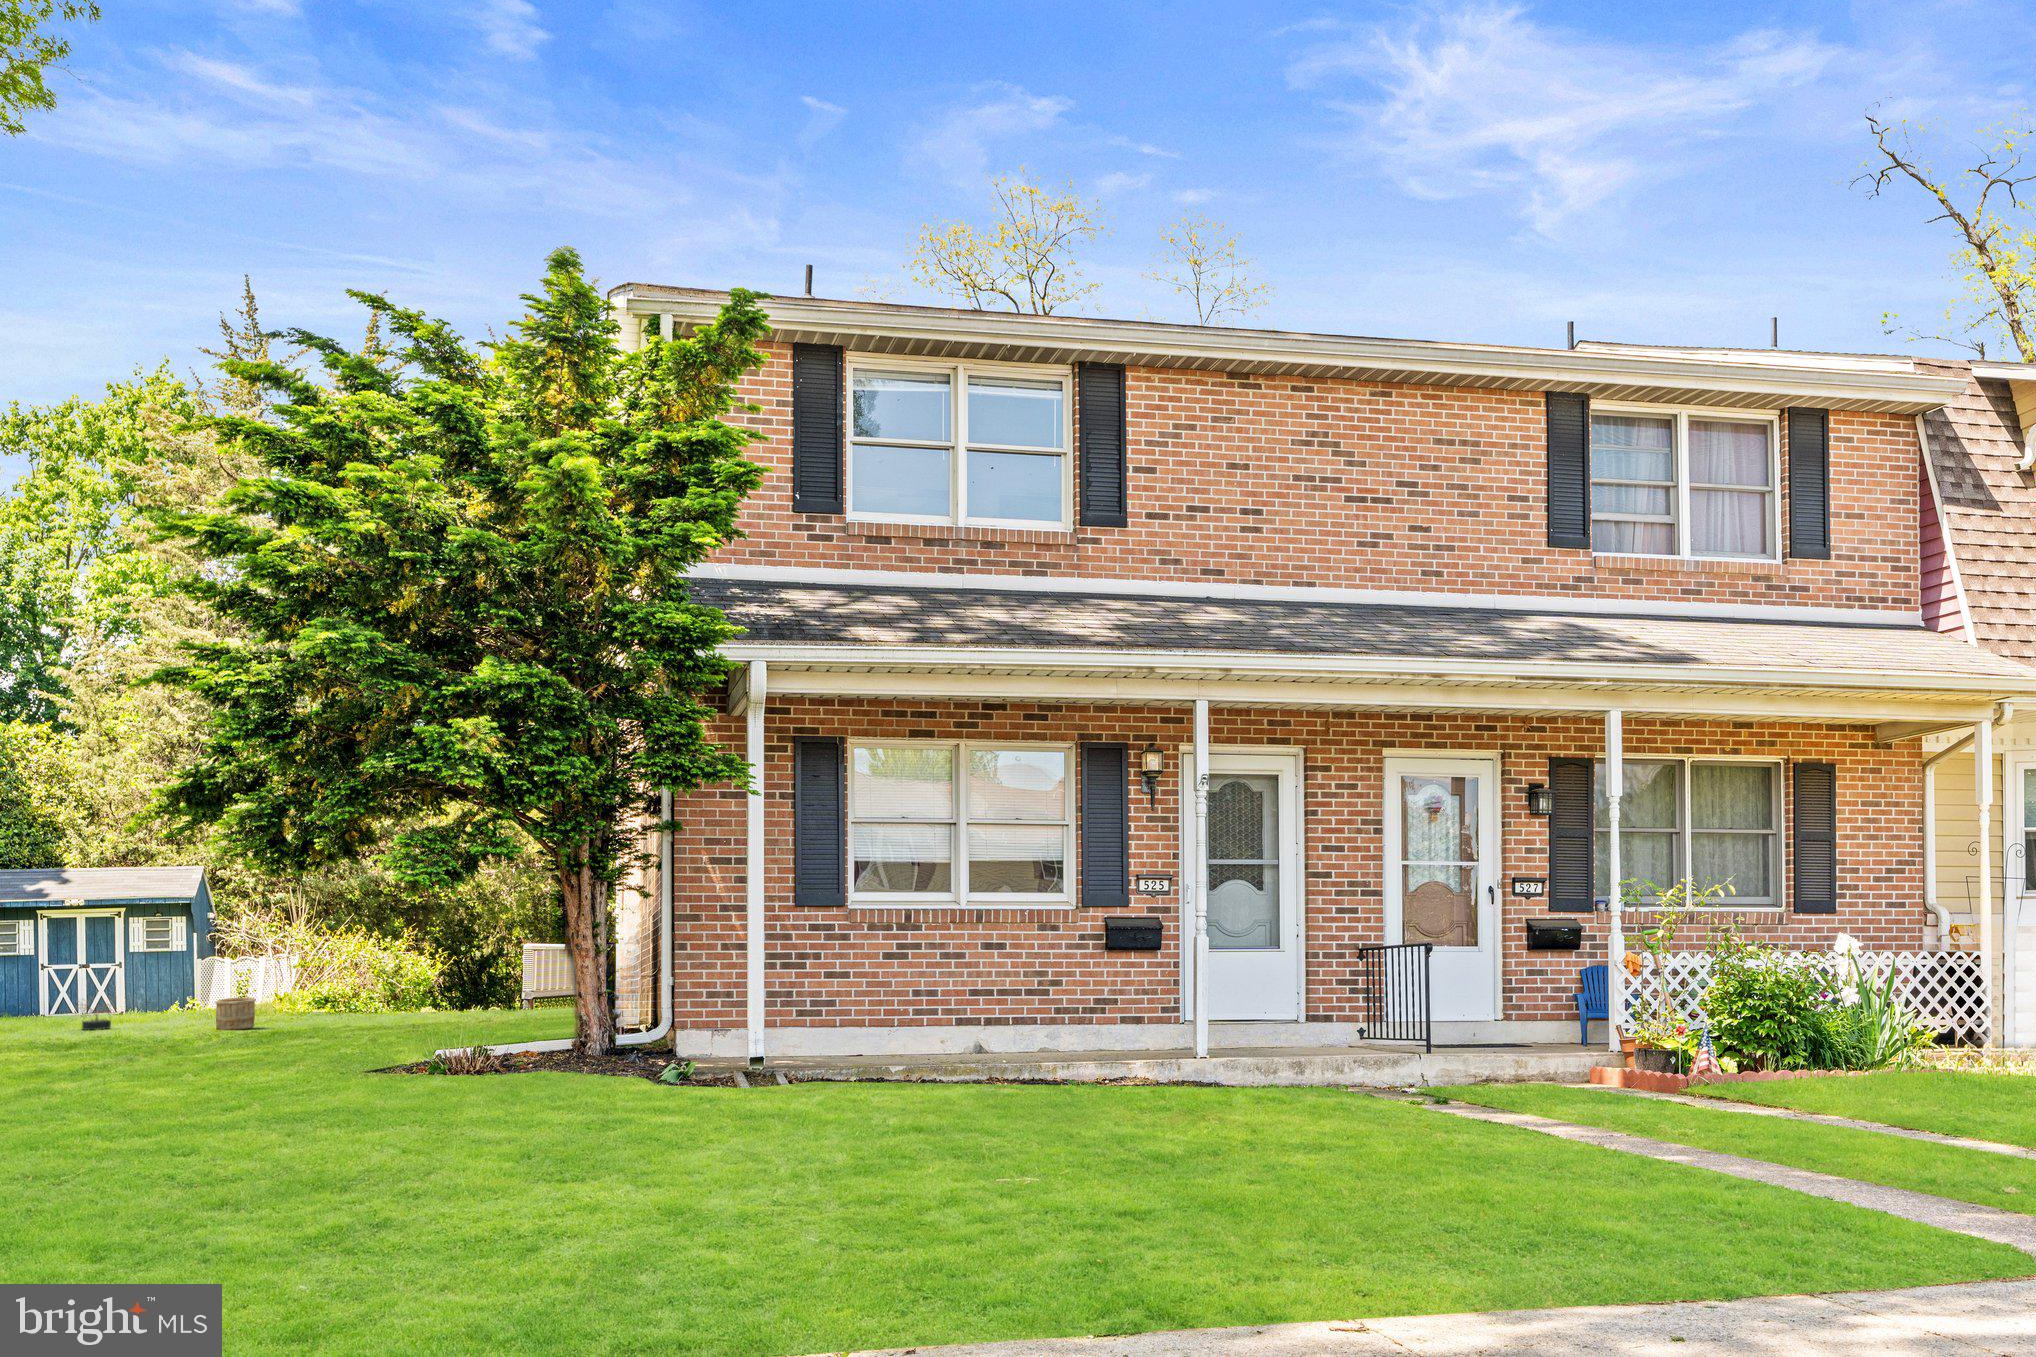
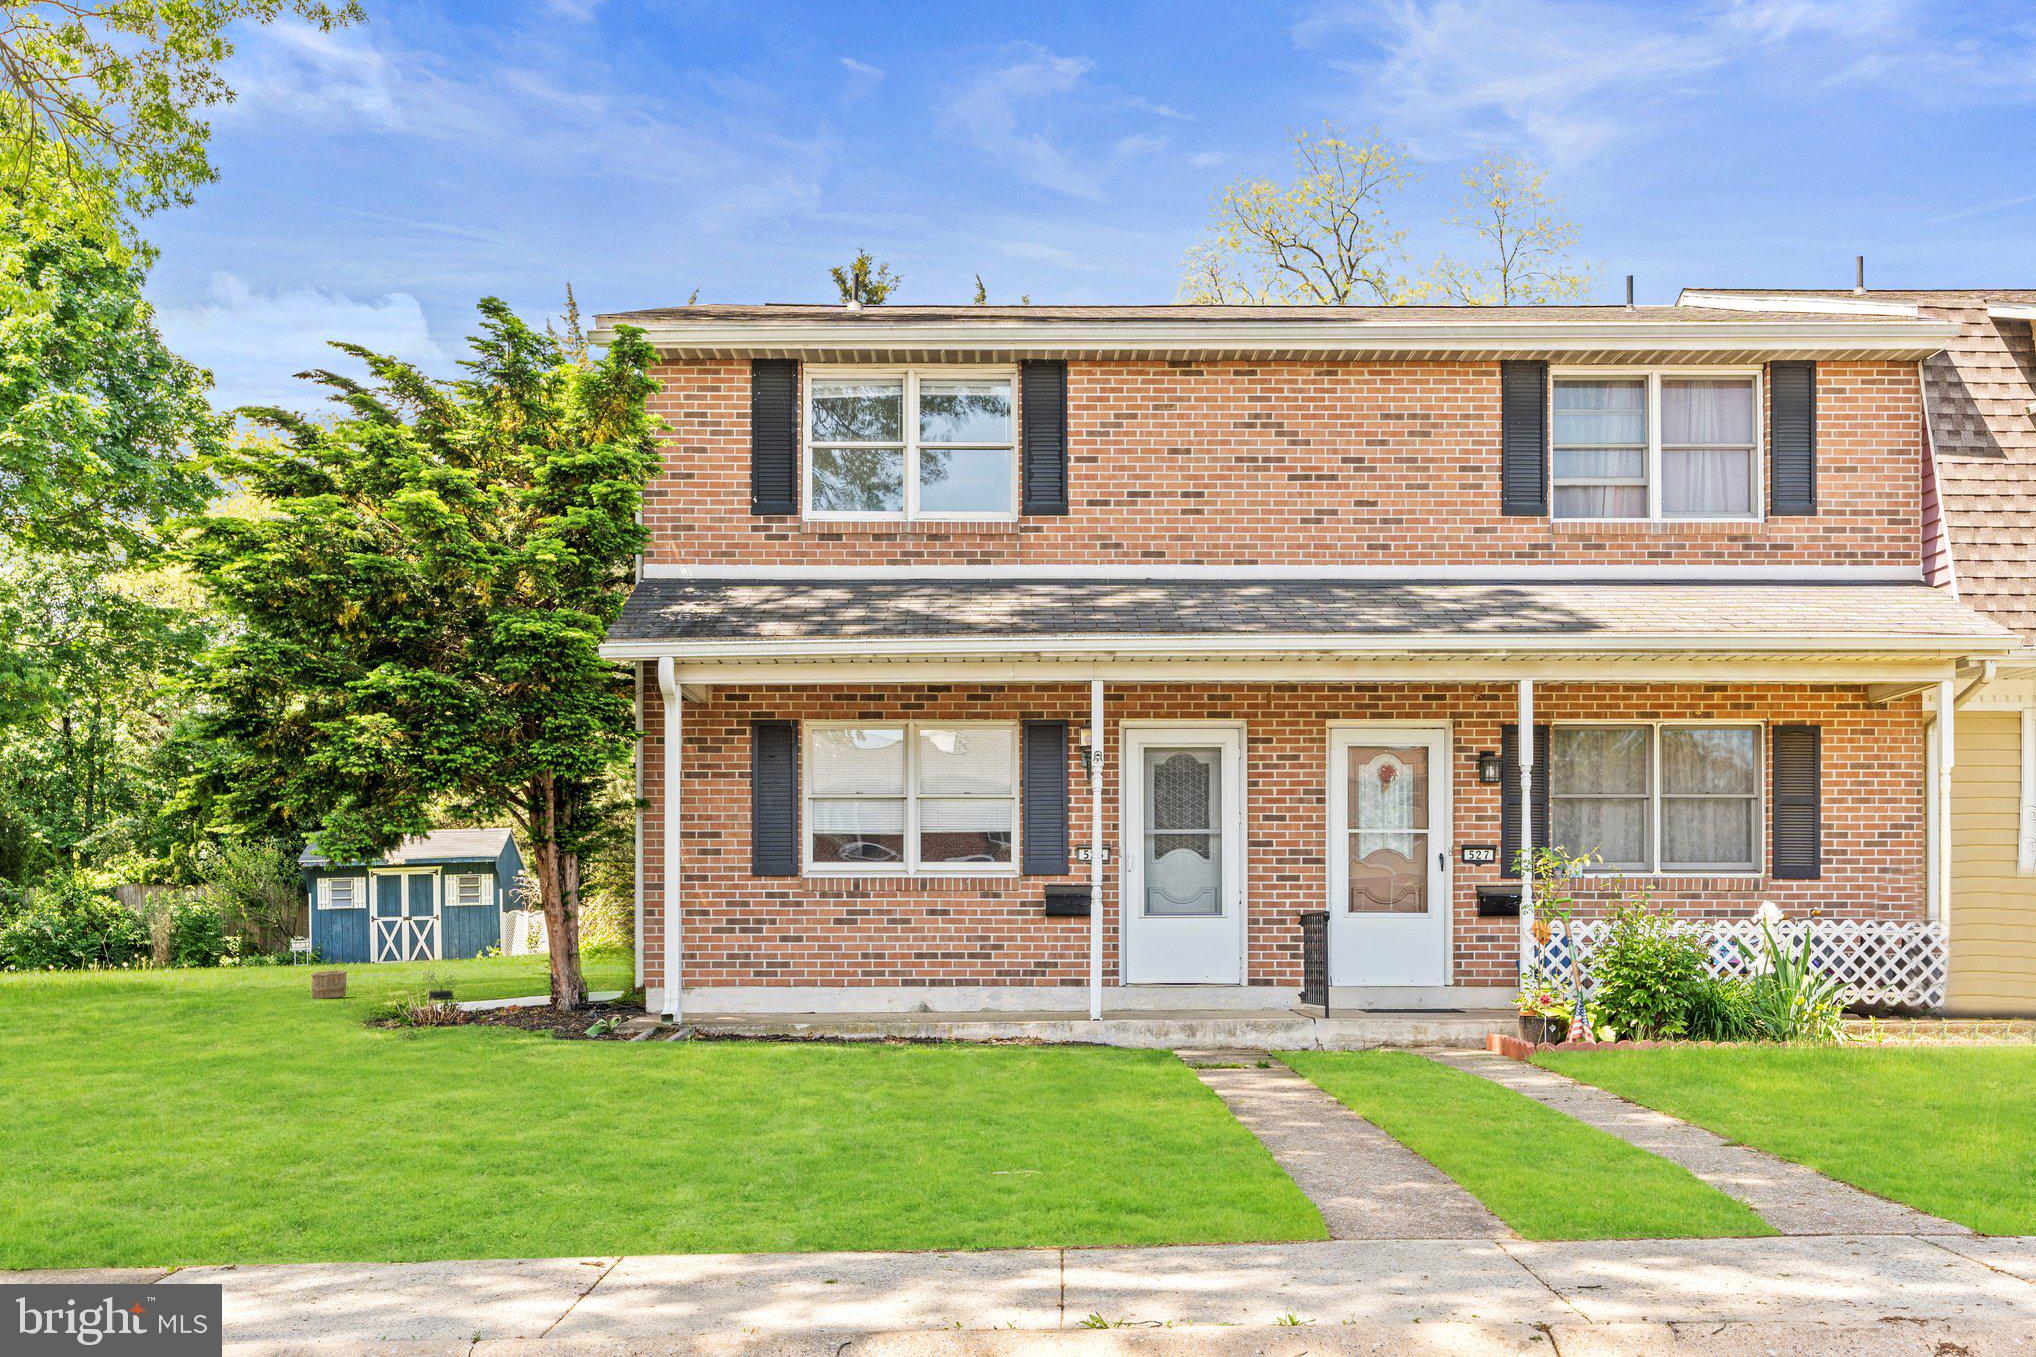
decorative plant: present [77,1001,111,1030] -> present [423,971,454,999]

